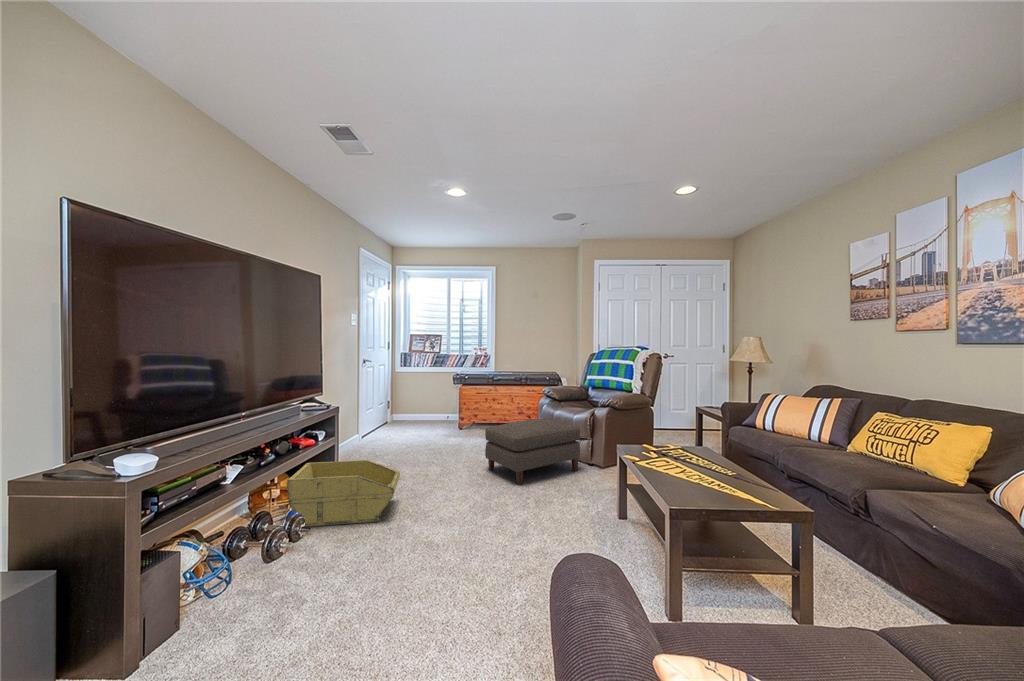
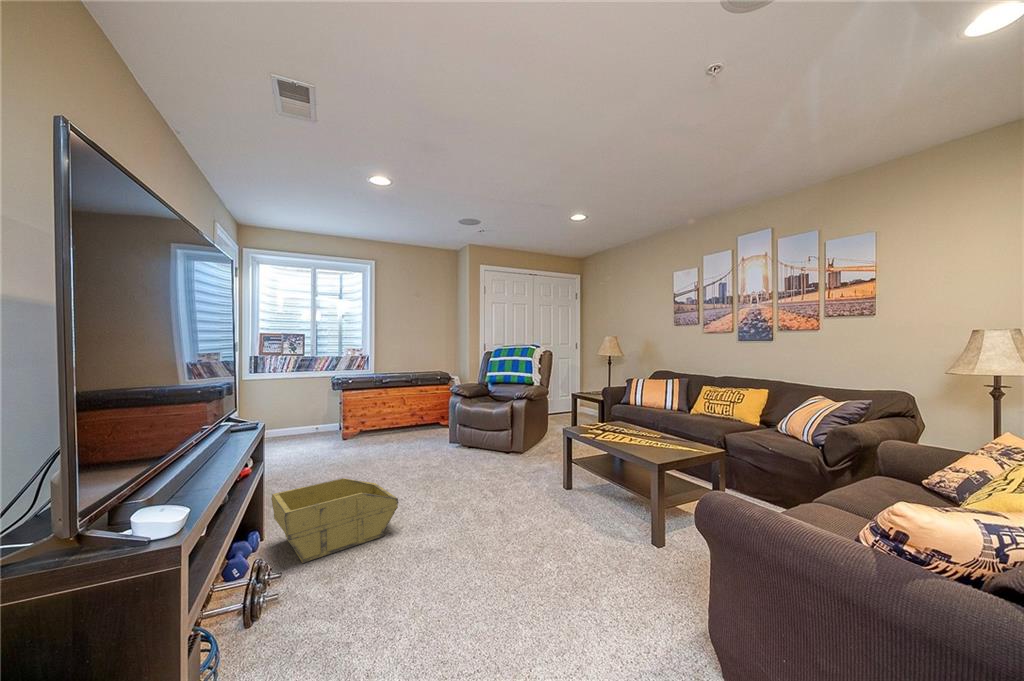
ottoman: present [485,419,580,485] -> none [425,415,508,477]

